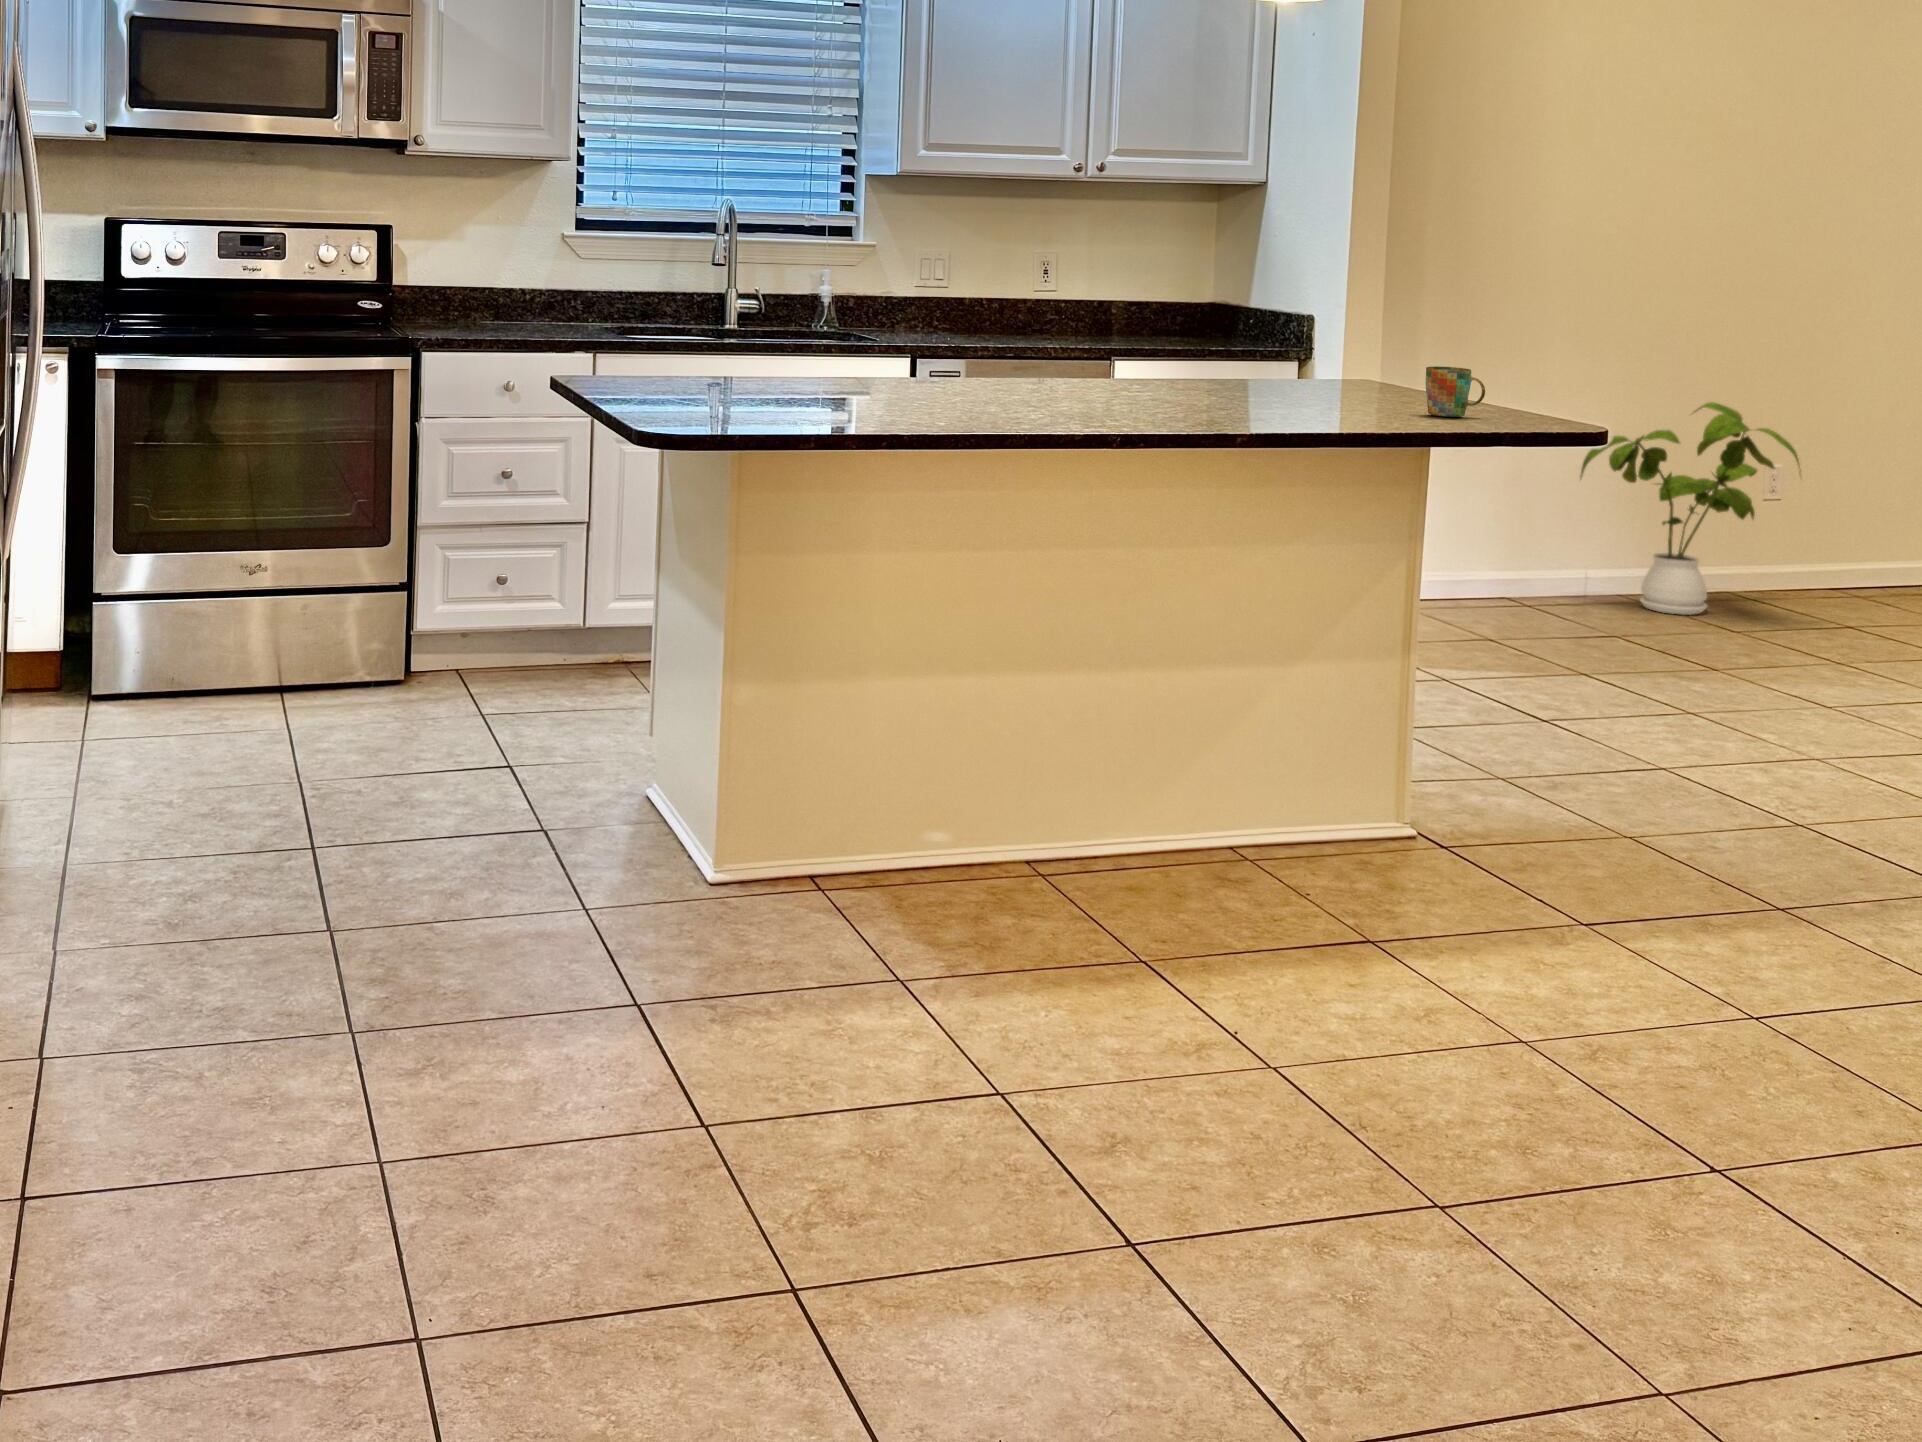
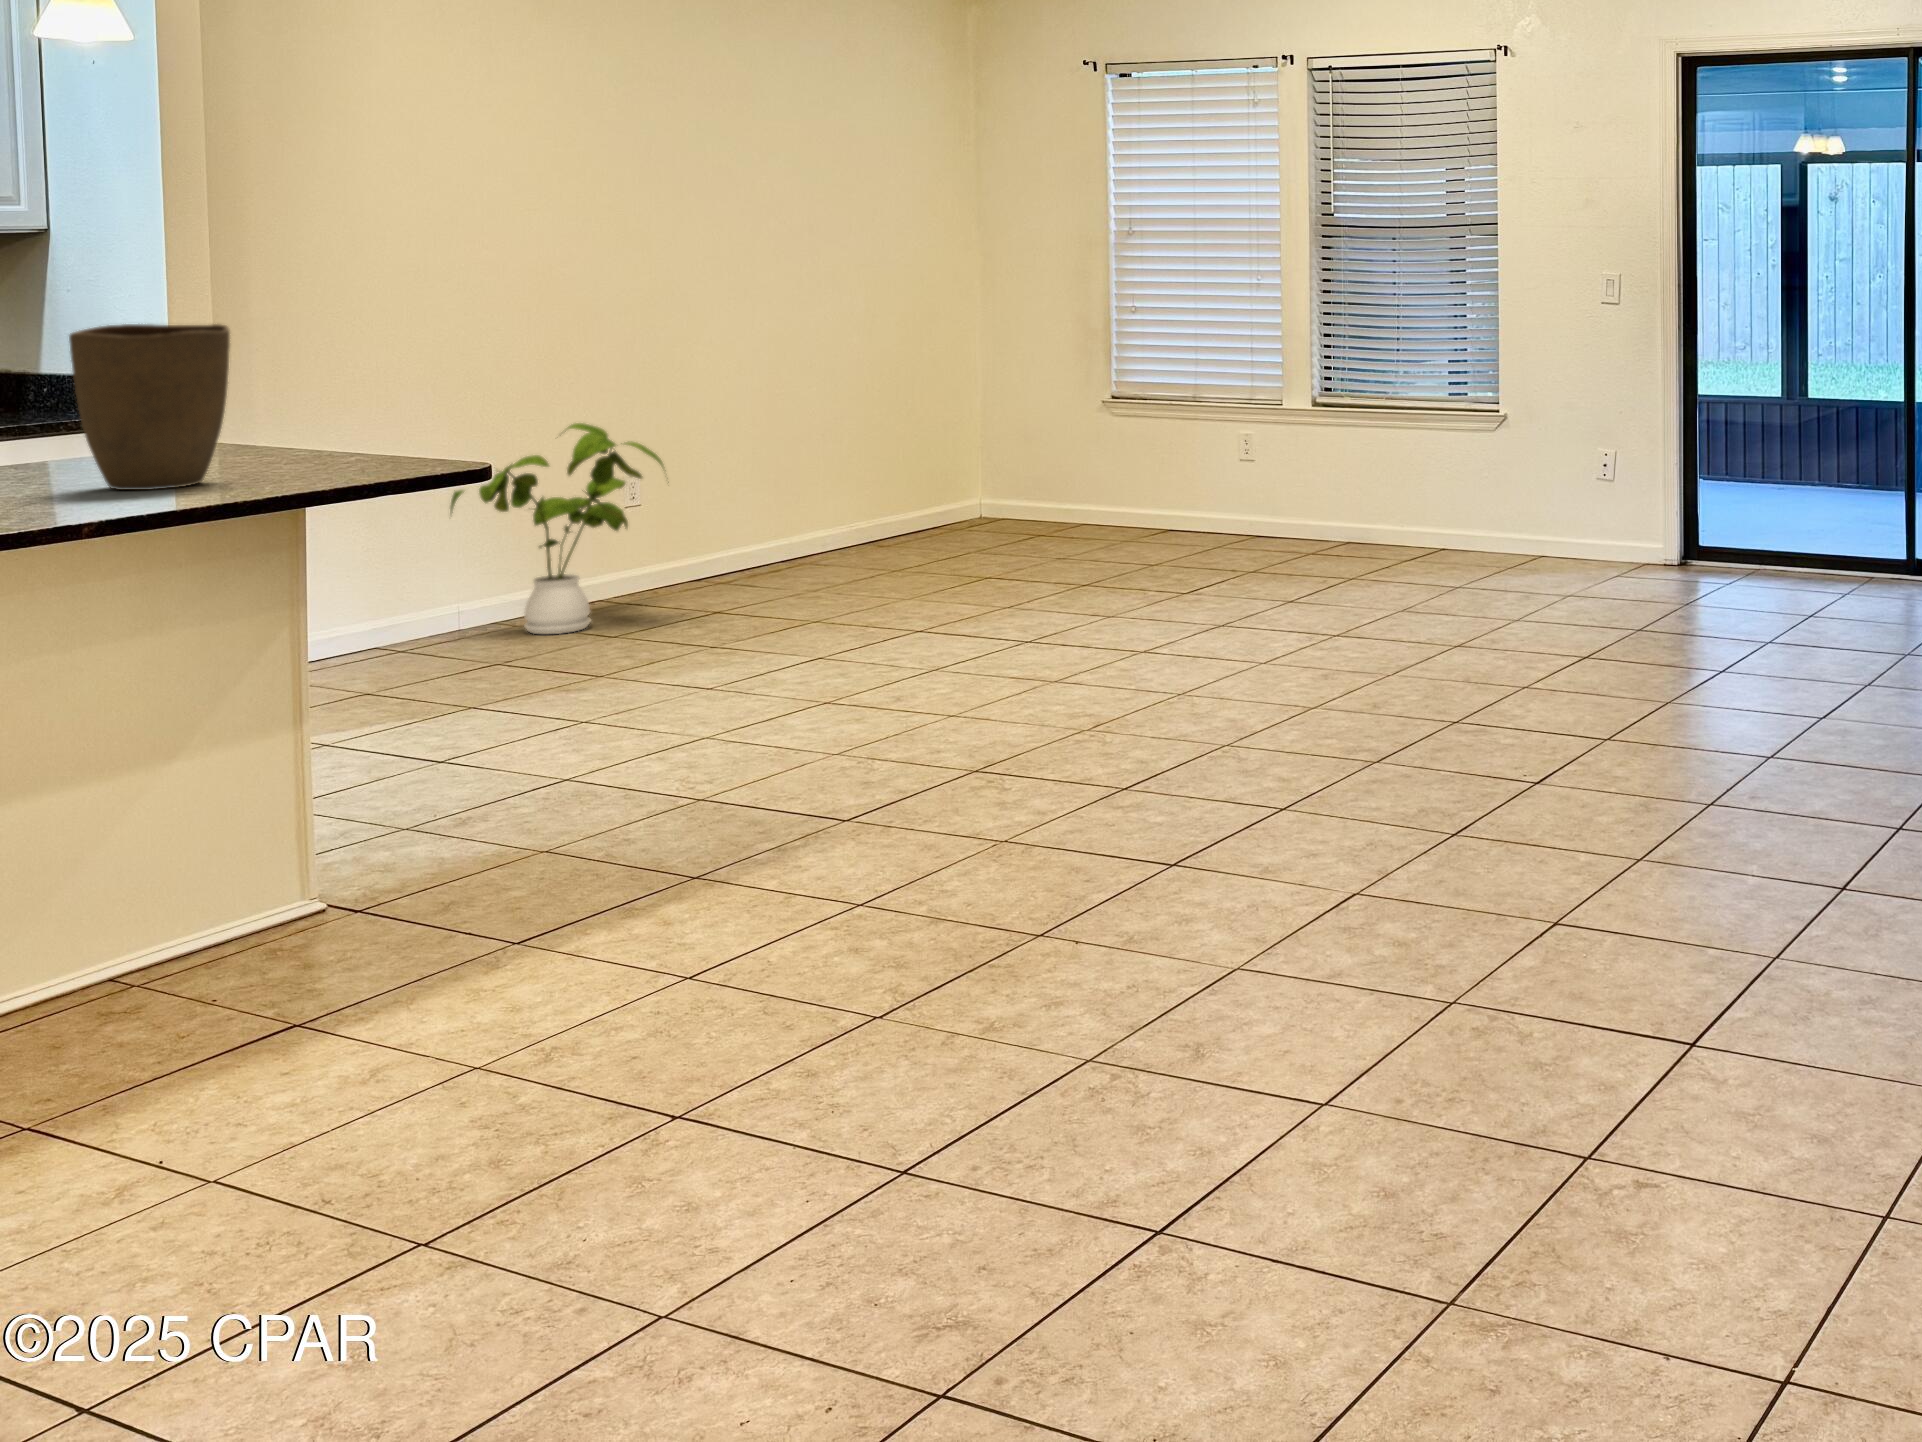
vase: none [1255,259,1382,413] -> present [69,324,230,490]
mug: present [1426,366,1485,417] -> none [291,422,360,474]

